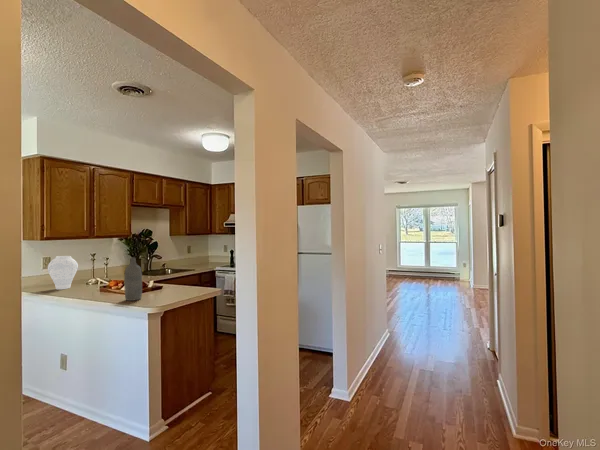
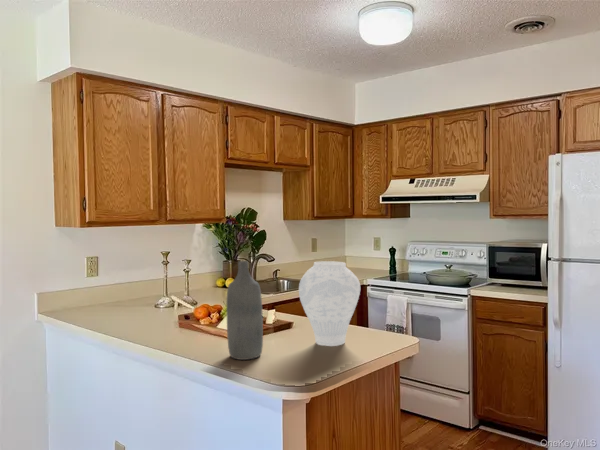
vase: present [48,256,78,289] -> present [299,261,360,346]

